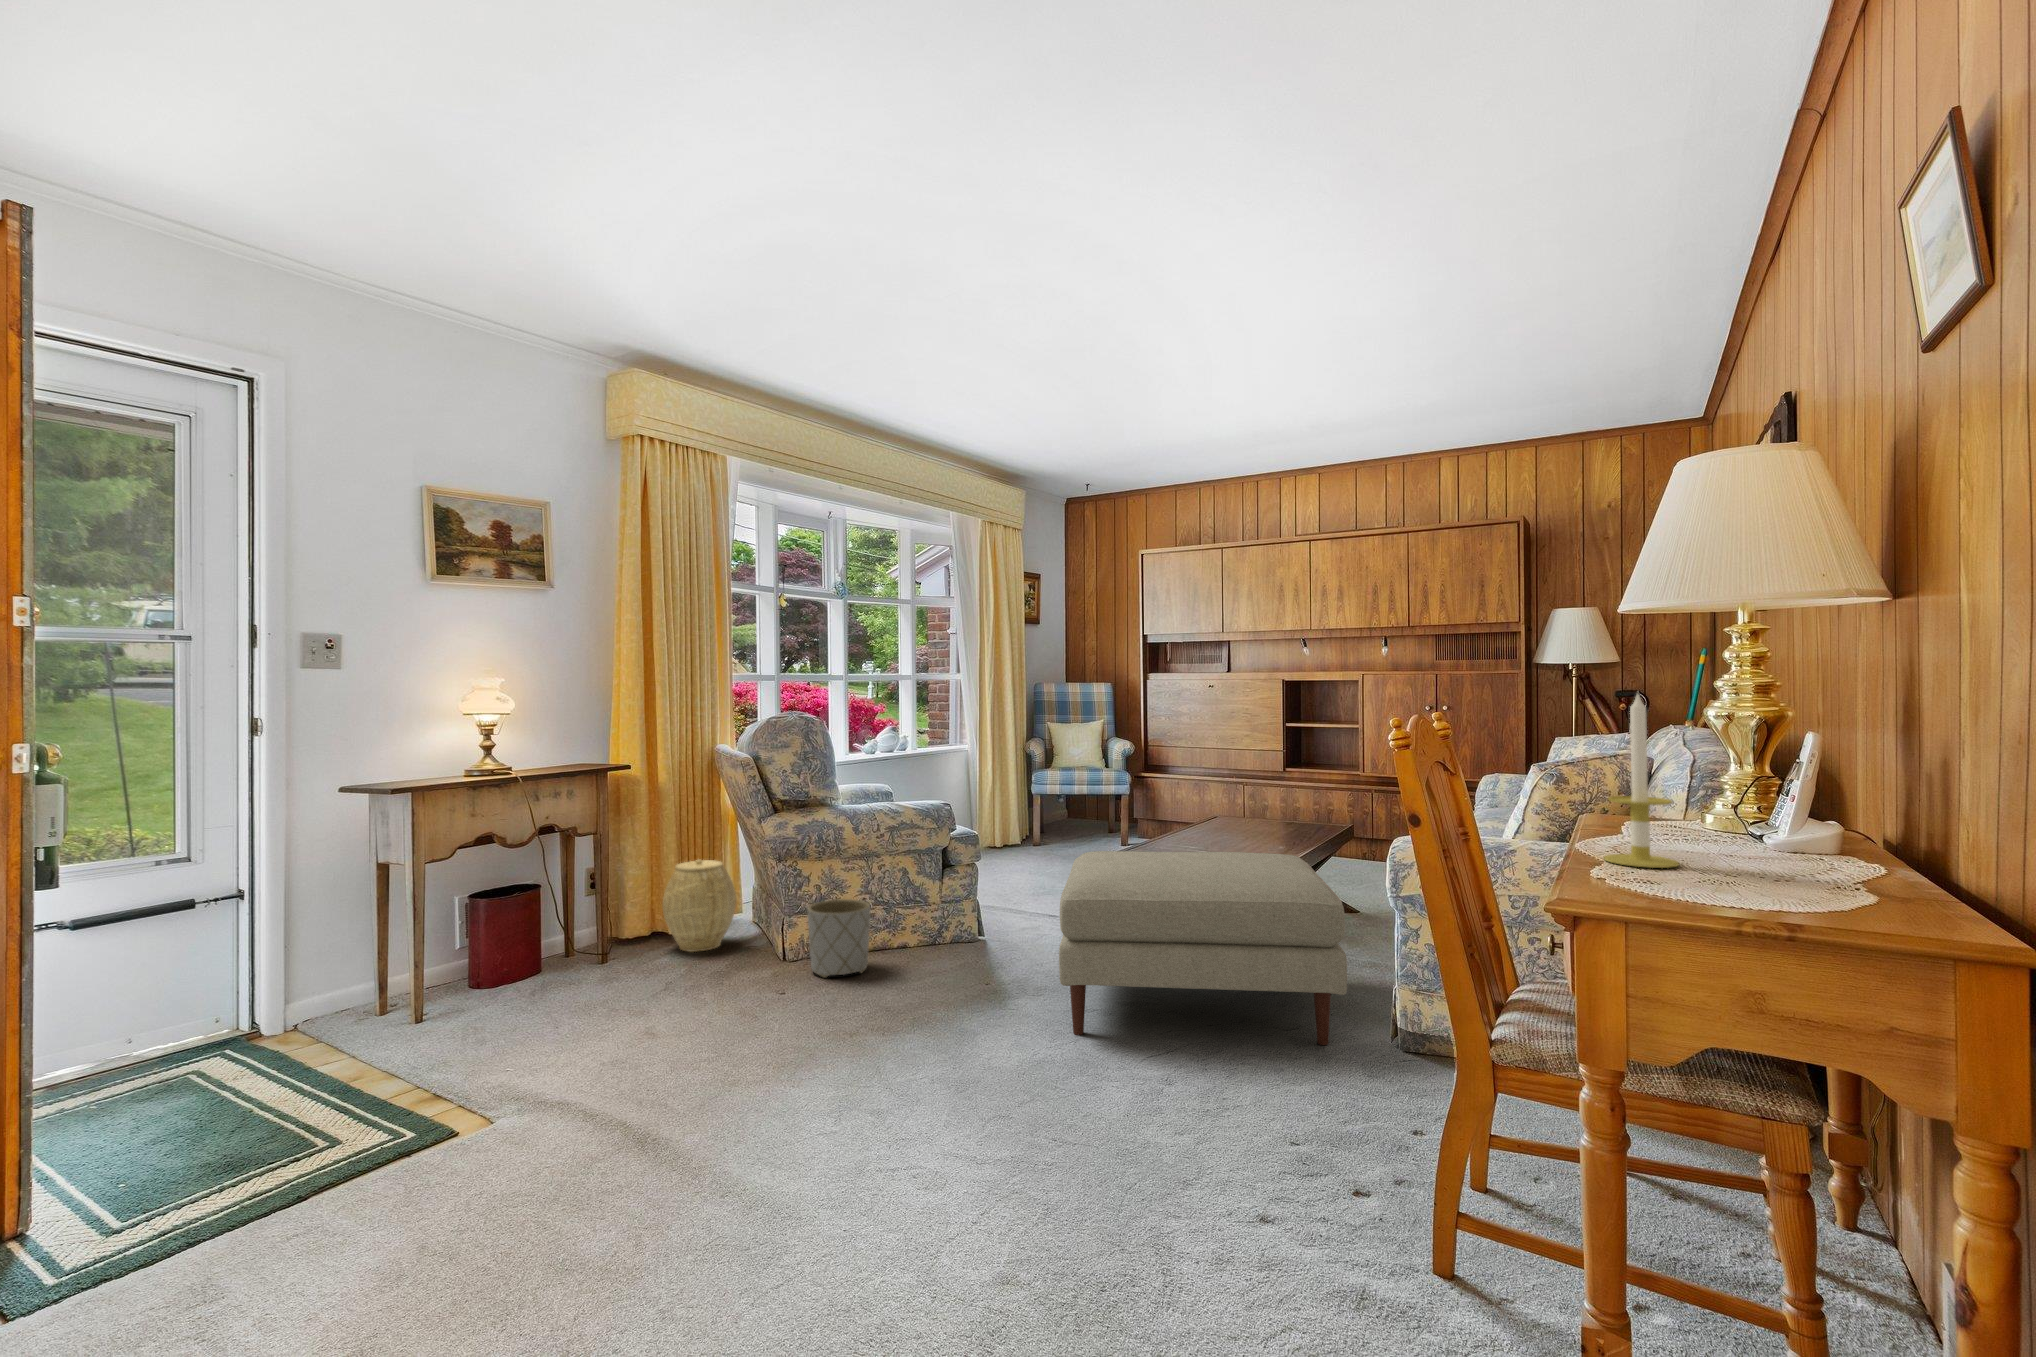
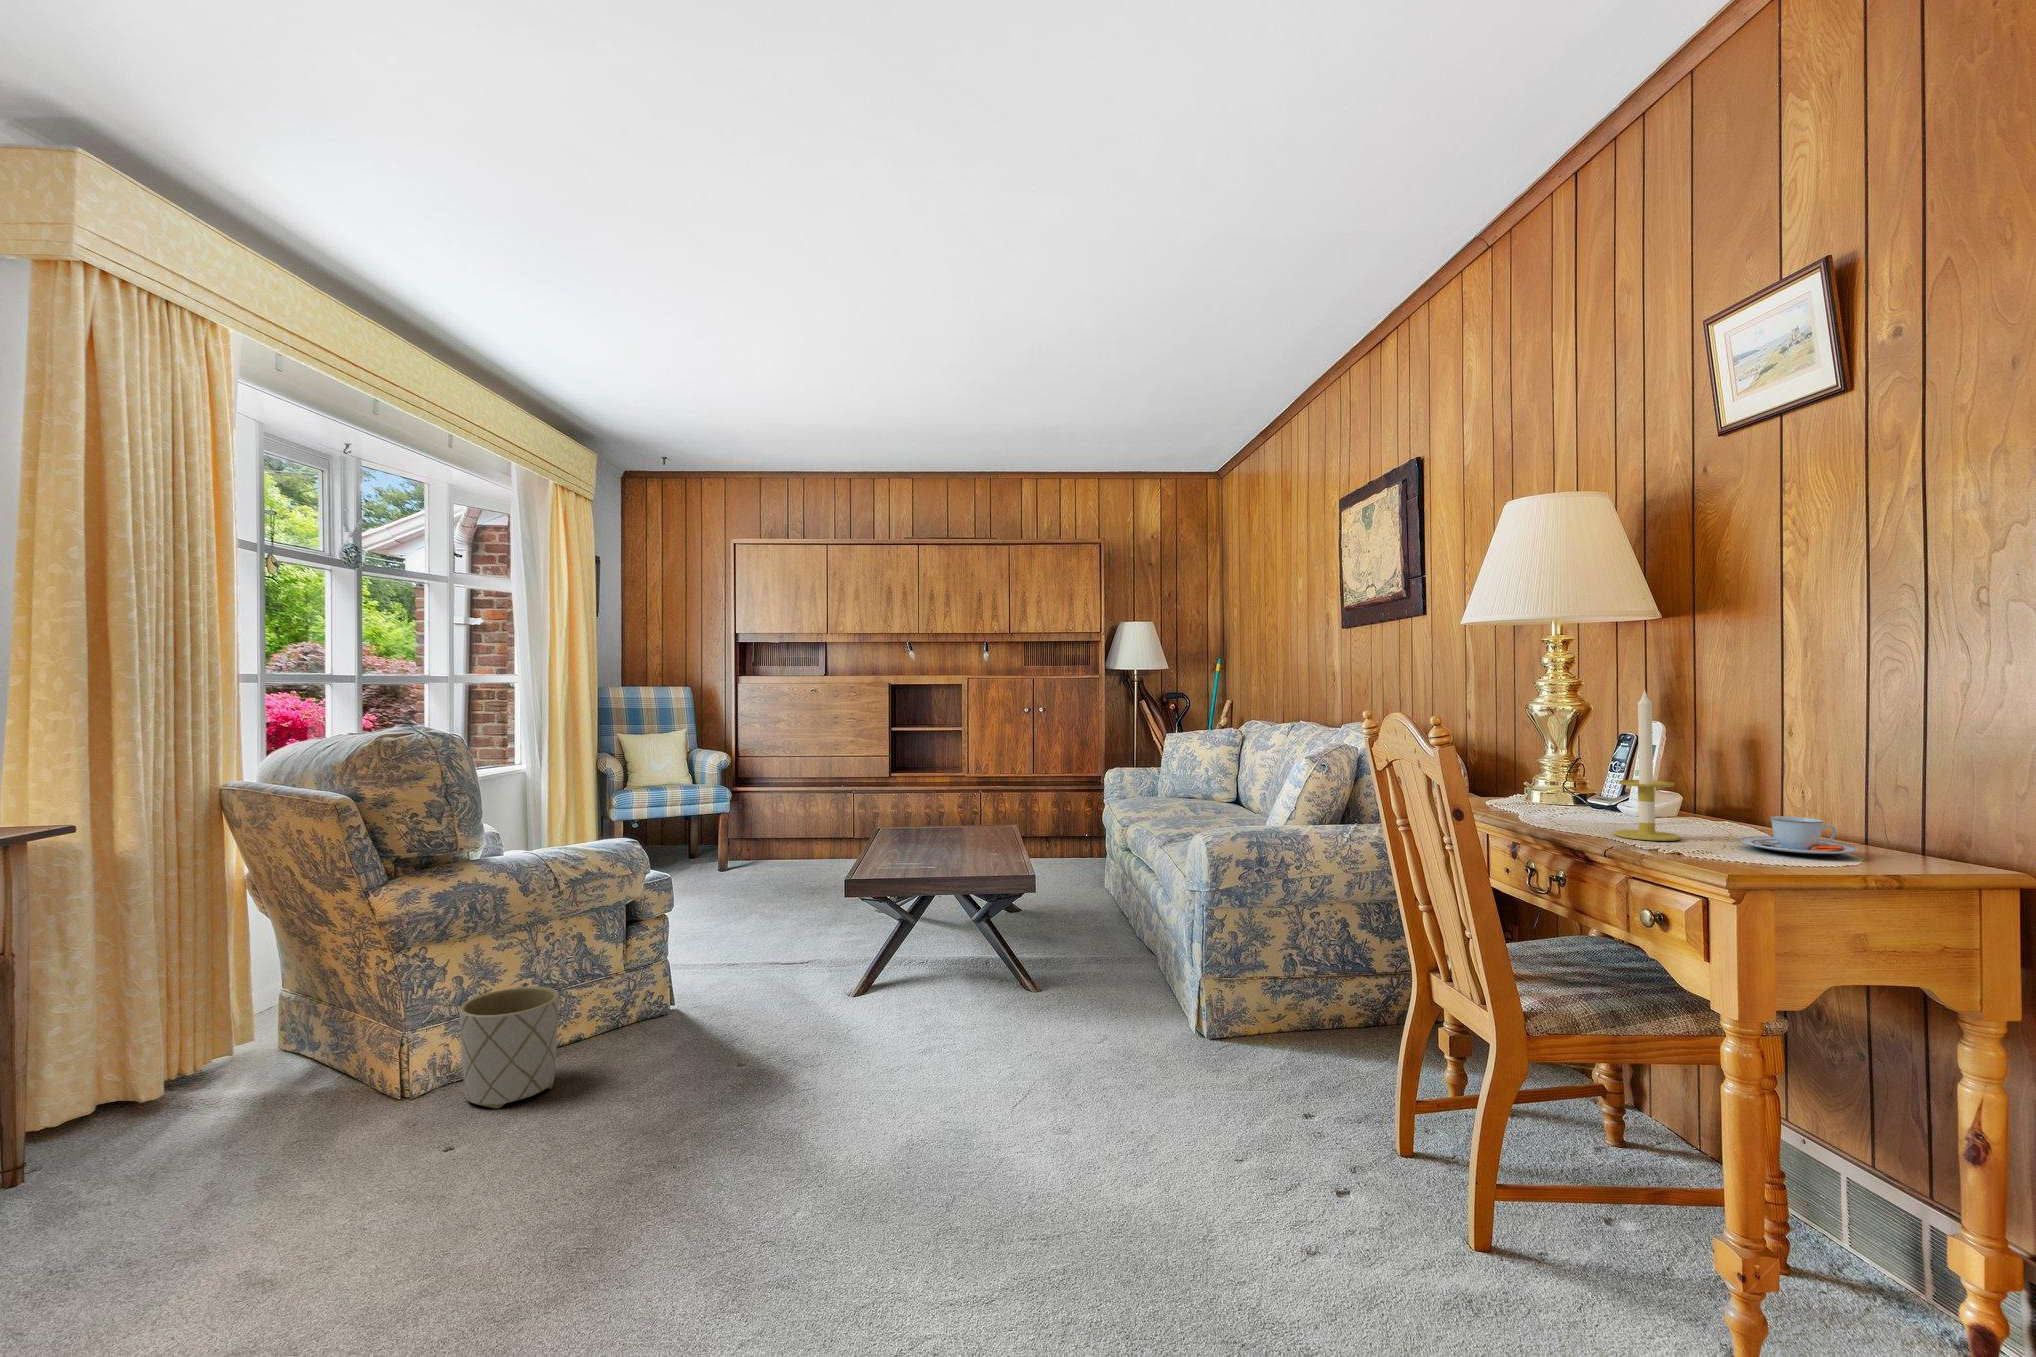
teacup: none [1709,849,1851,898] -> present [1740,816,1857,854]
ottoman: present [1059,851,1347,1045] -> none [830,862,1174,1102]
woven basket: present [663,860,737,952] -> none [136,964,285,1121]

